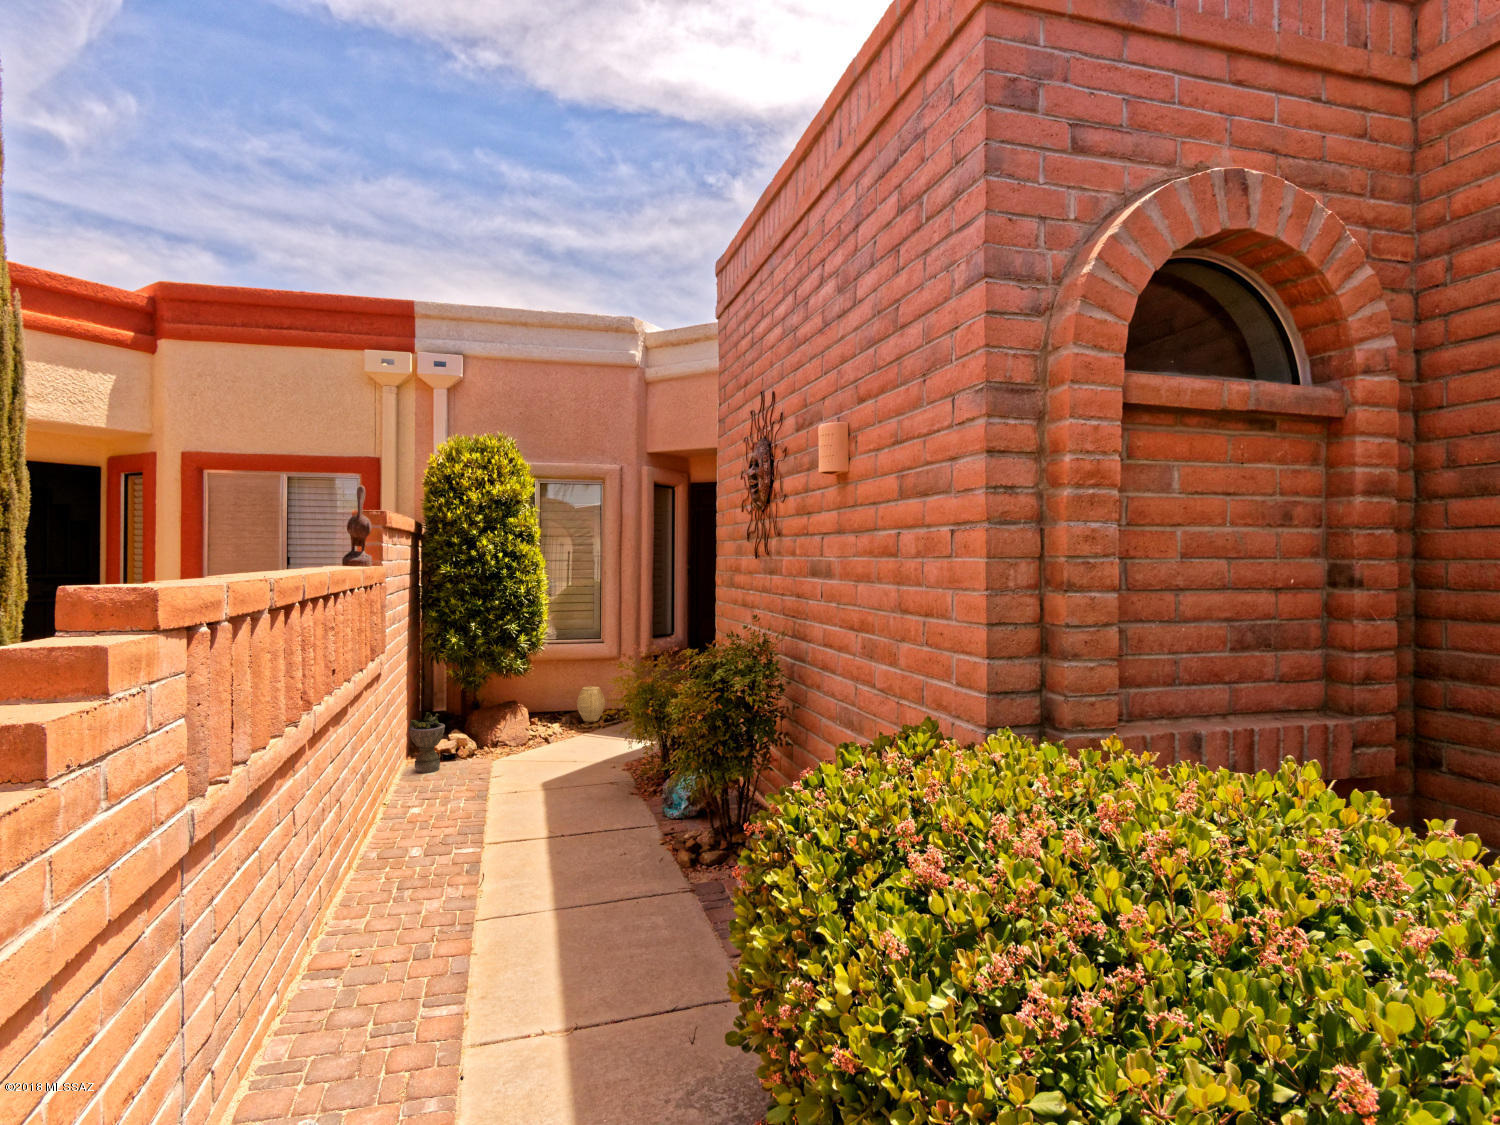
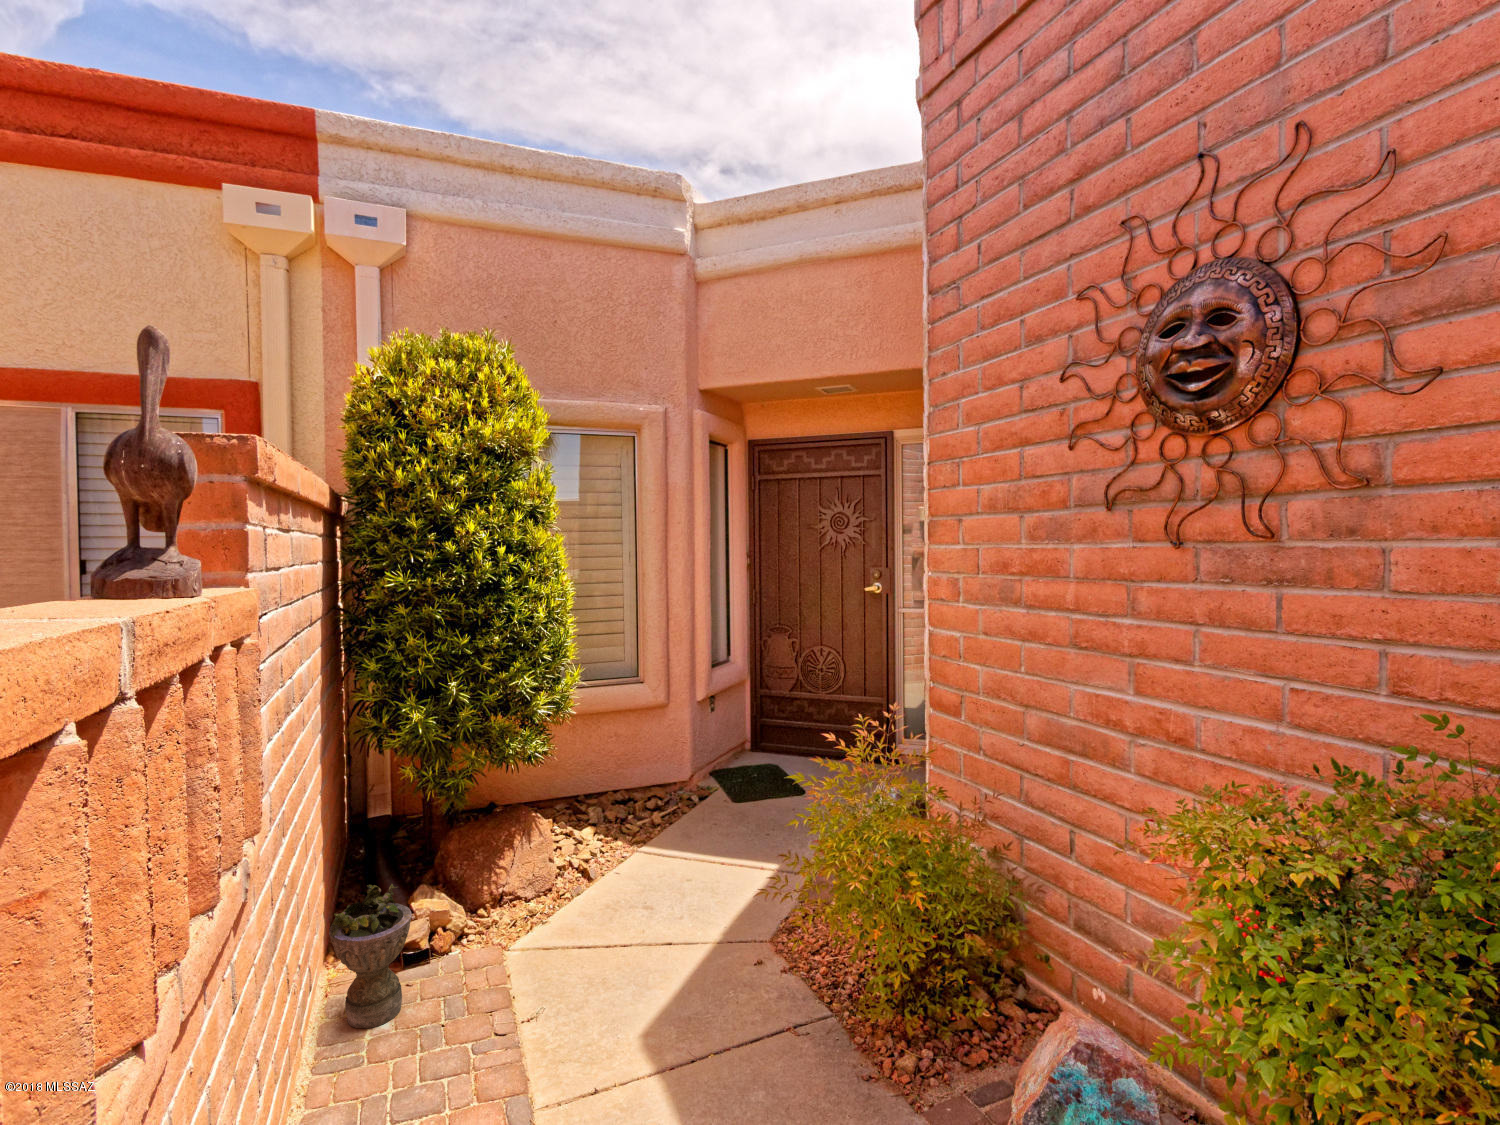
woven basket: present [577,686,605,722] -> none [614,756,658,816]

